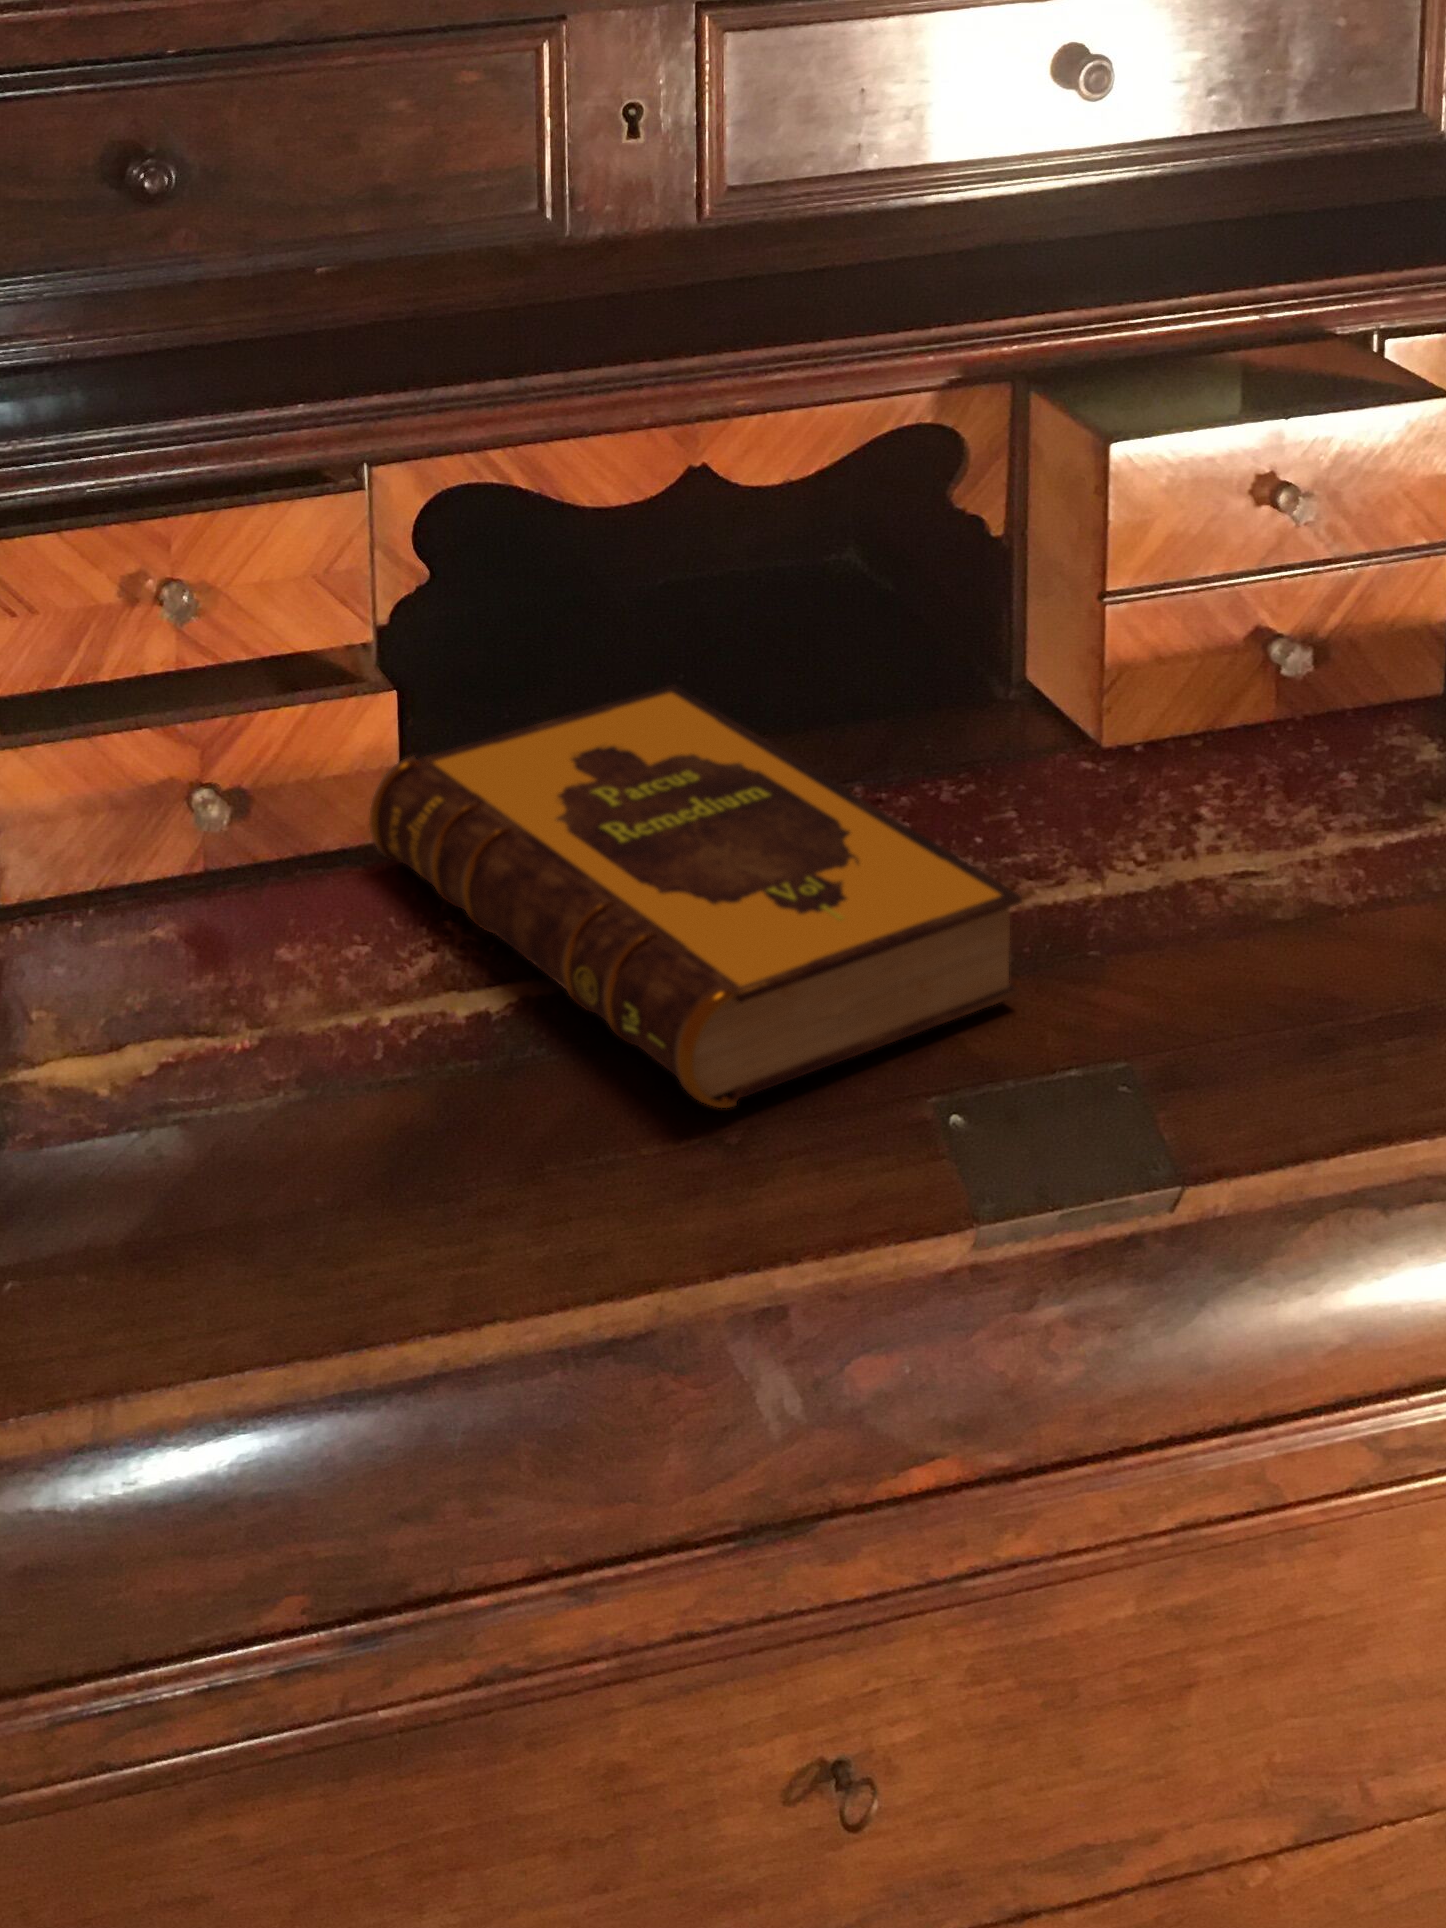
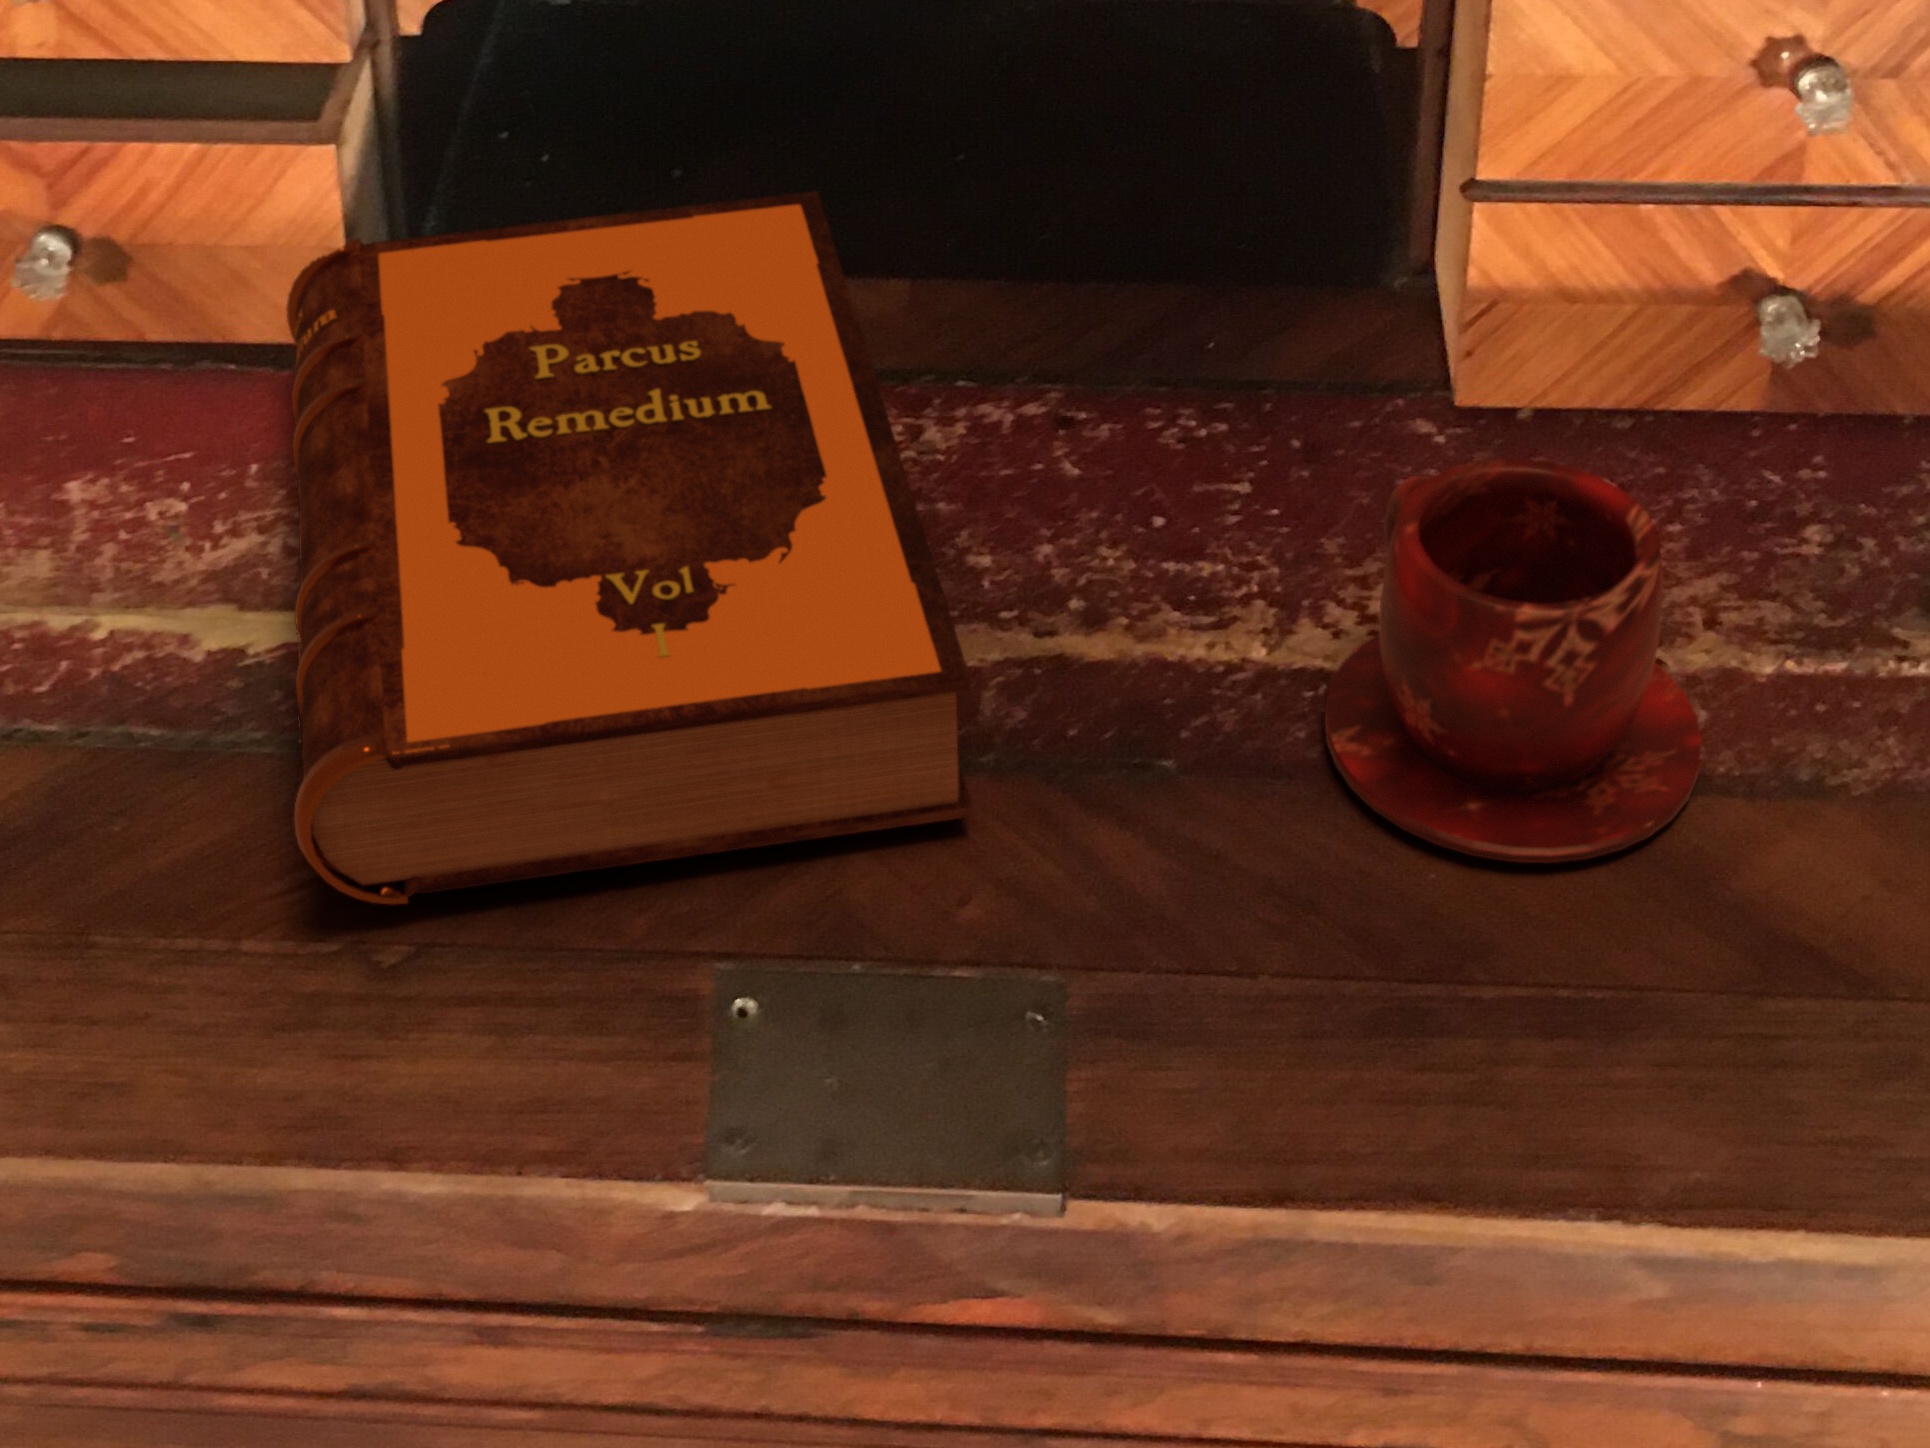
teacup: none [1154,729,1384,957] -> present [1325,459,1702,863]

